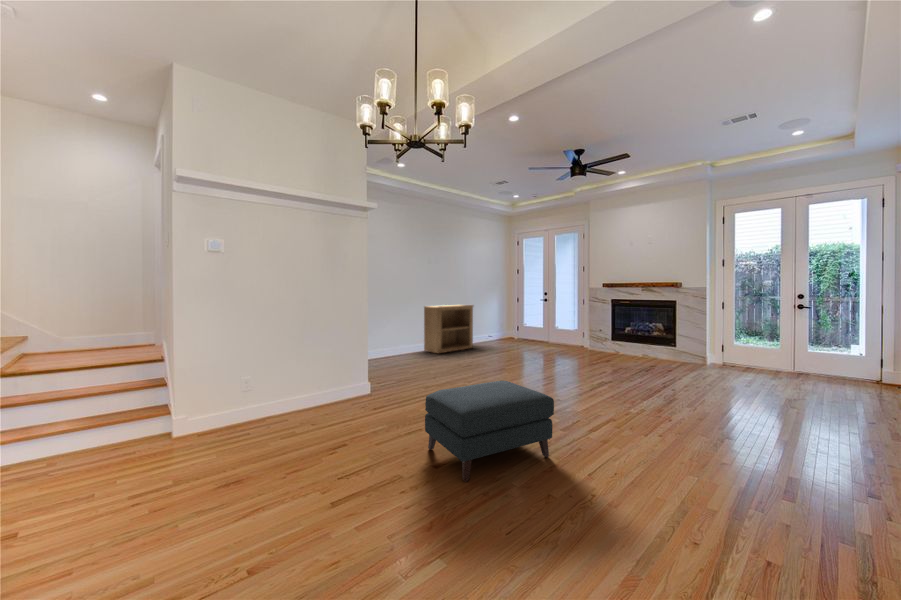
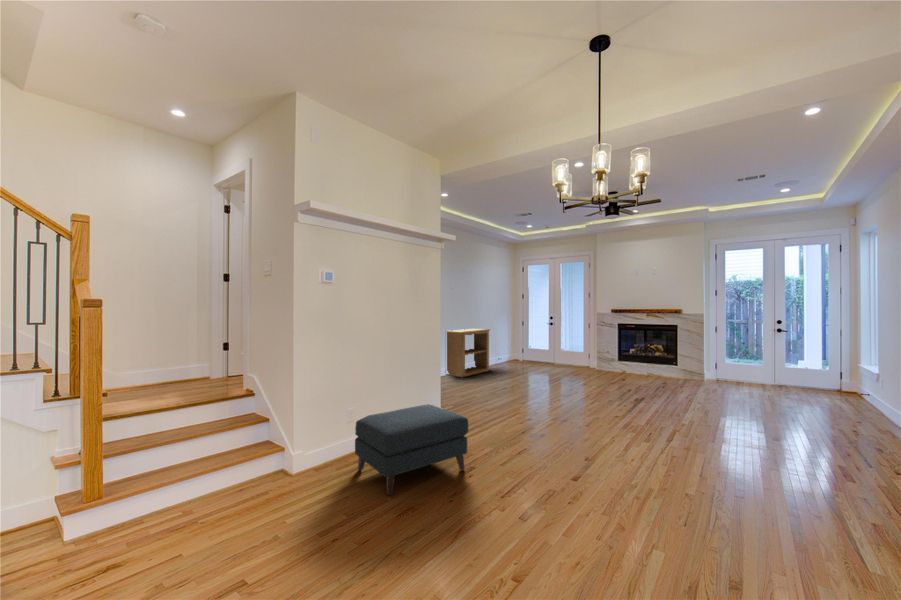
ottoman: present [425,381,554,482] -> present [355,404,468,495]

